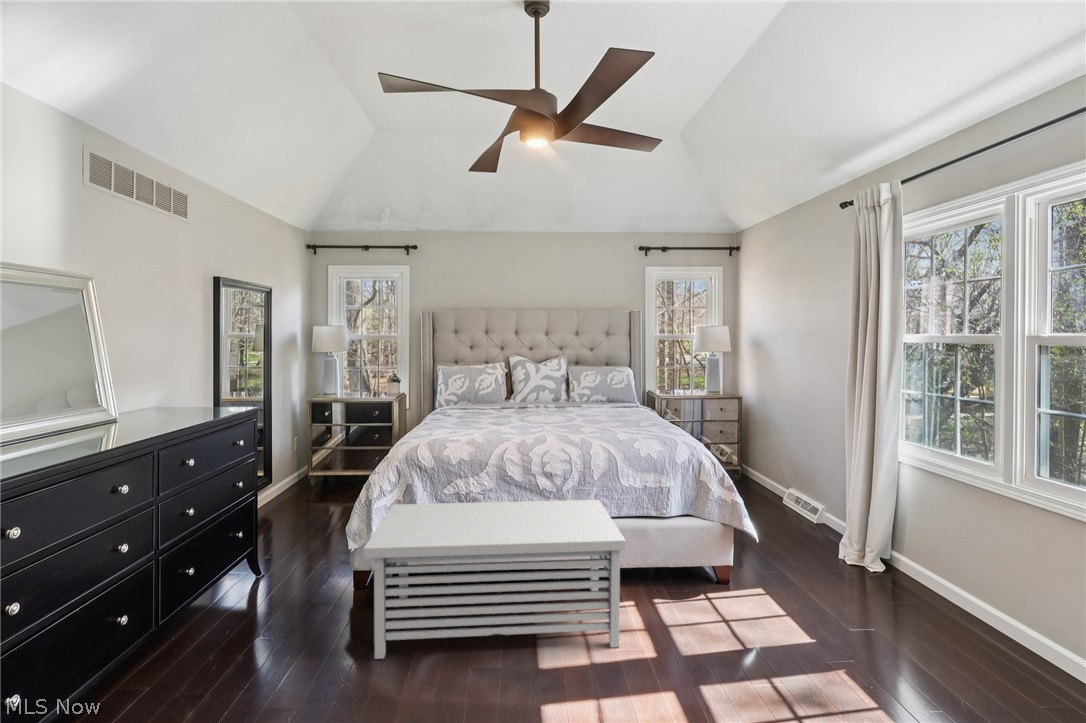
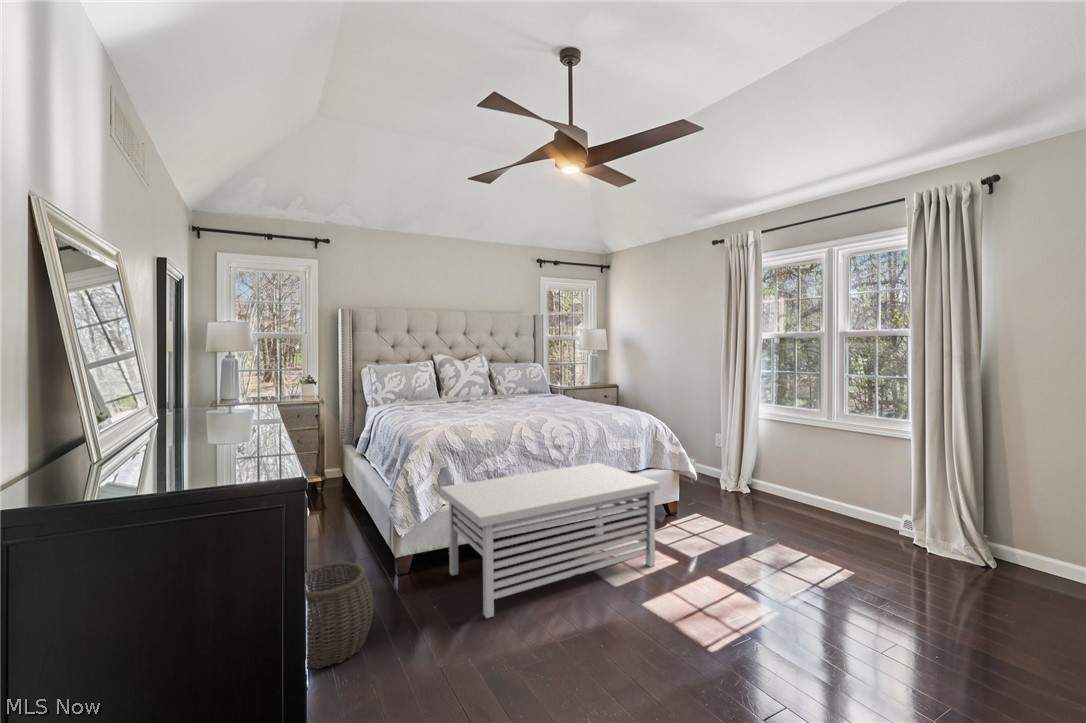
woven basket: none [182,565,278,666] -> present [305,562,374,668]

